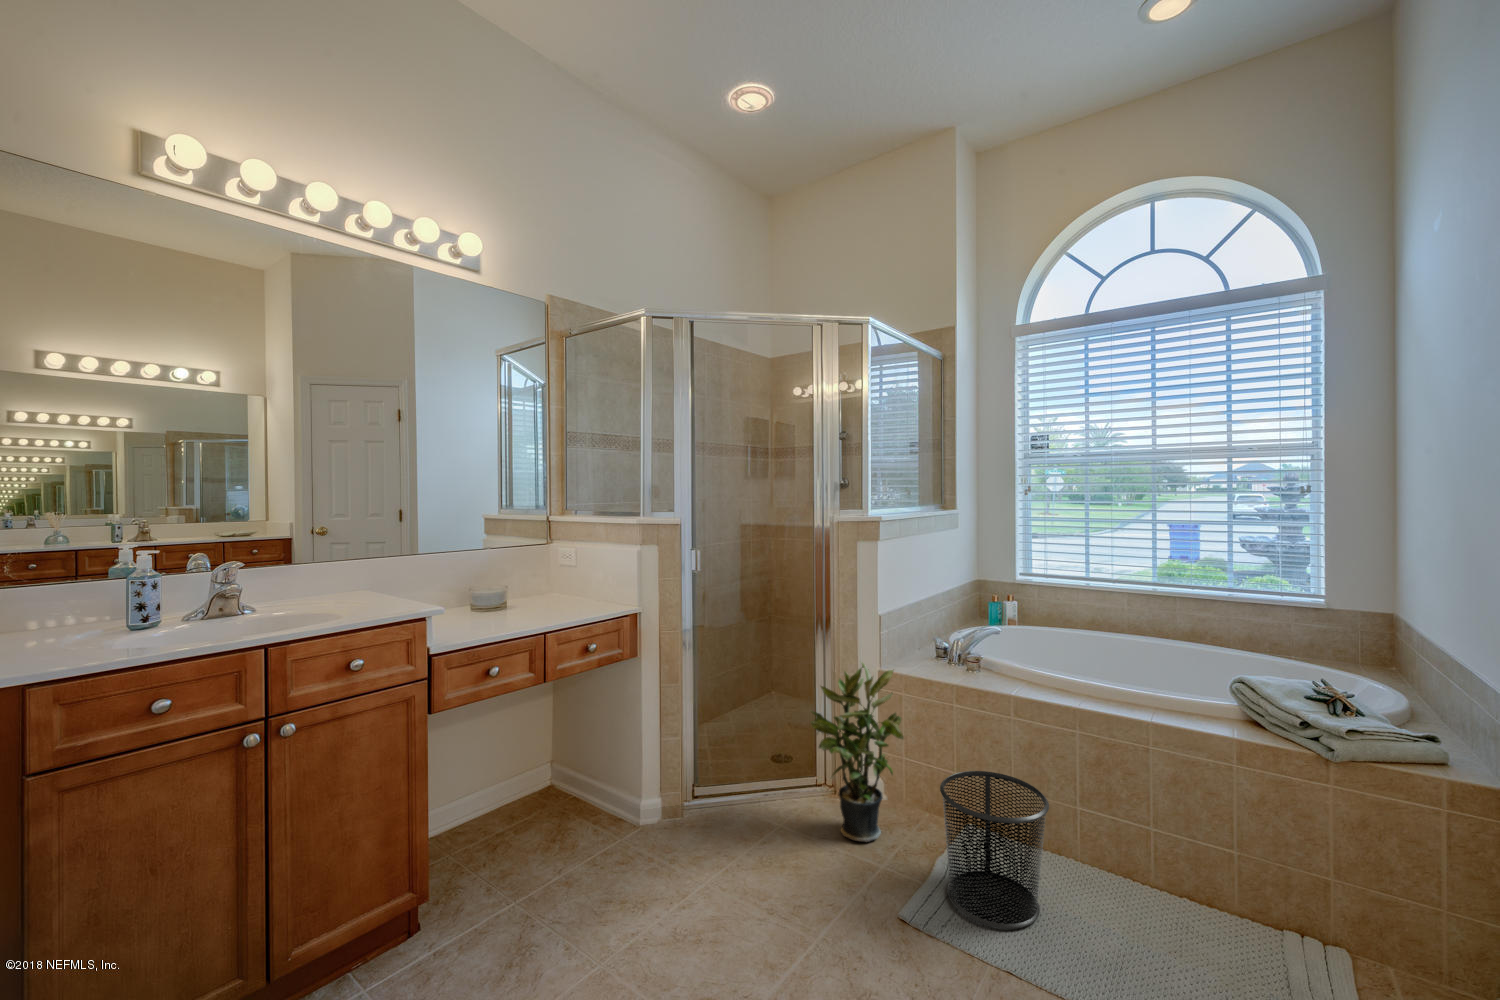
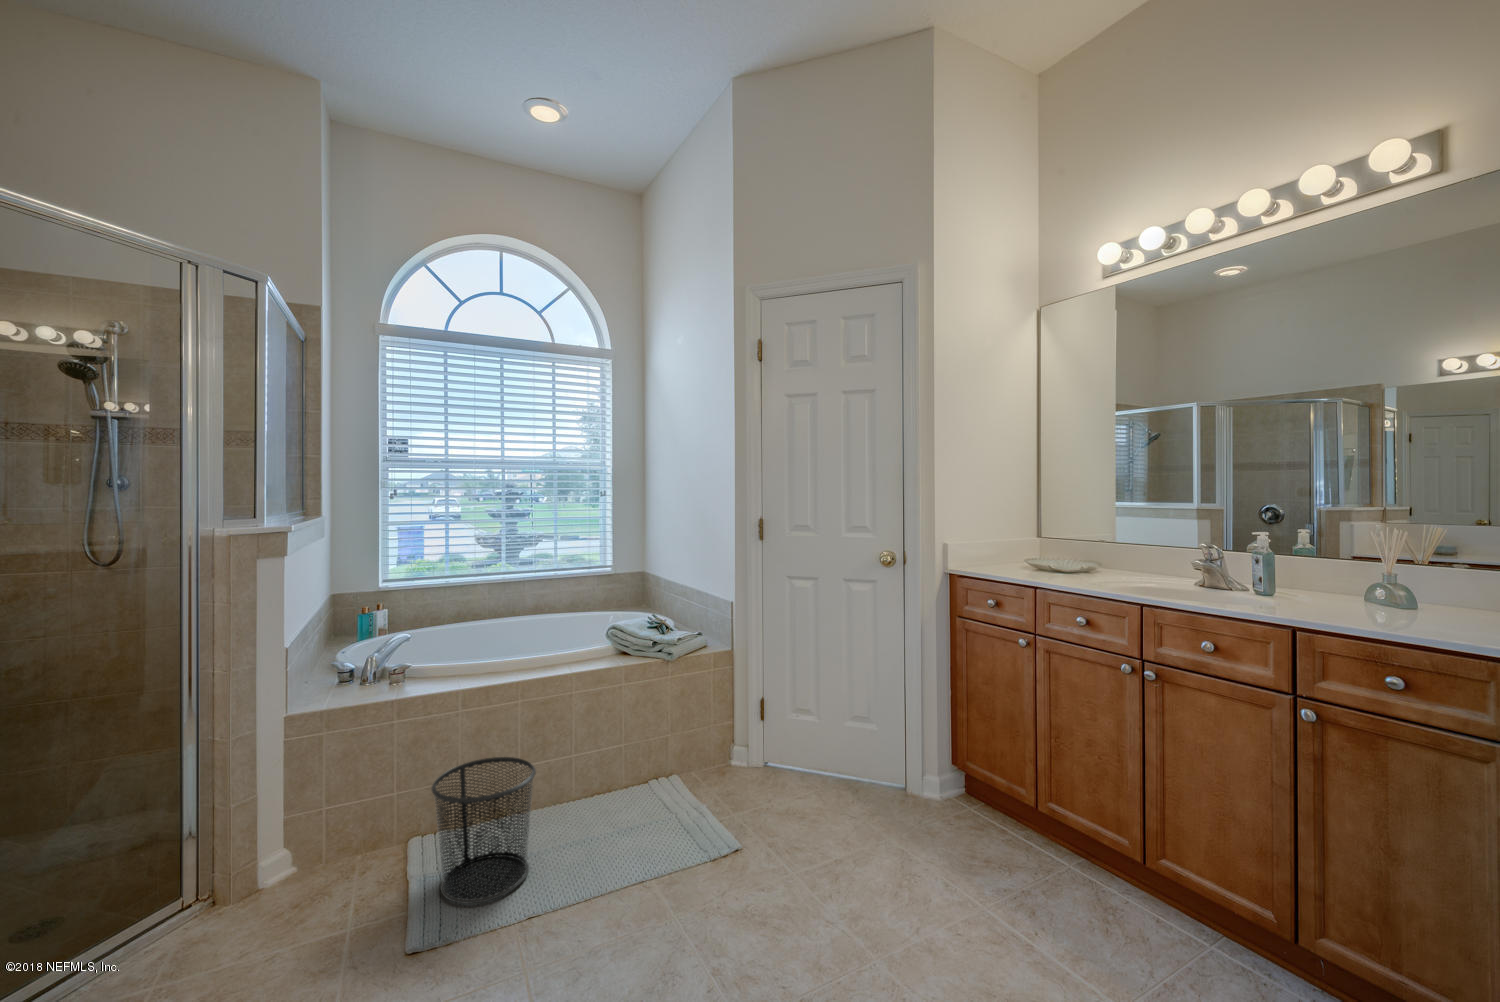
potted plant: present [811,663,904,842] -> none [225,697,359,930]

